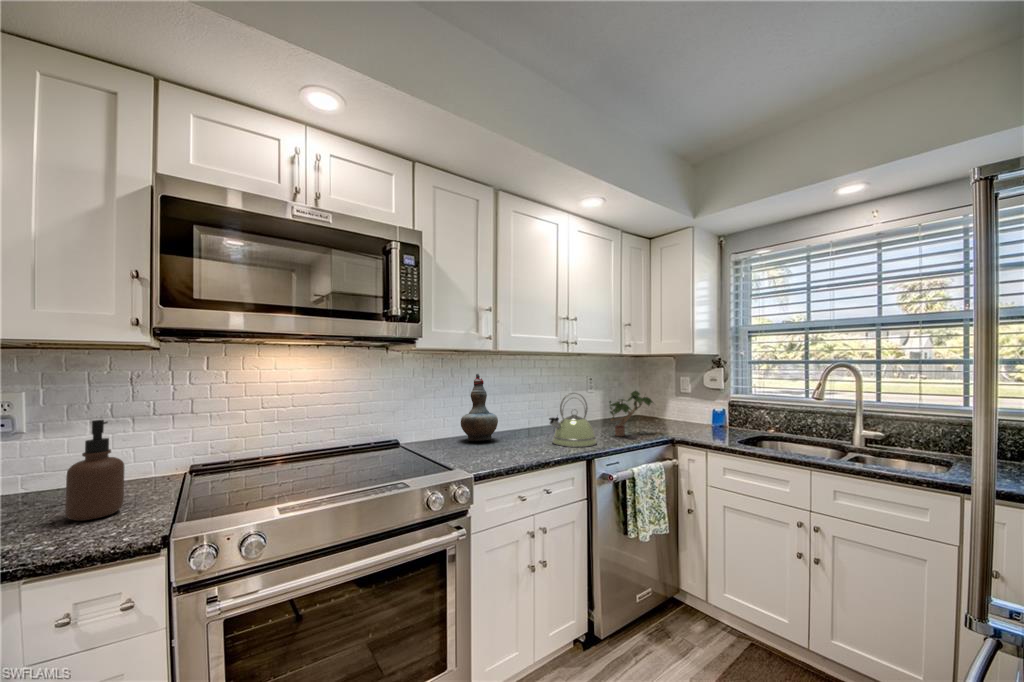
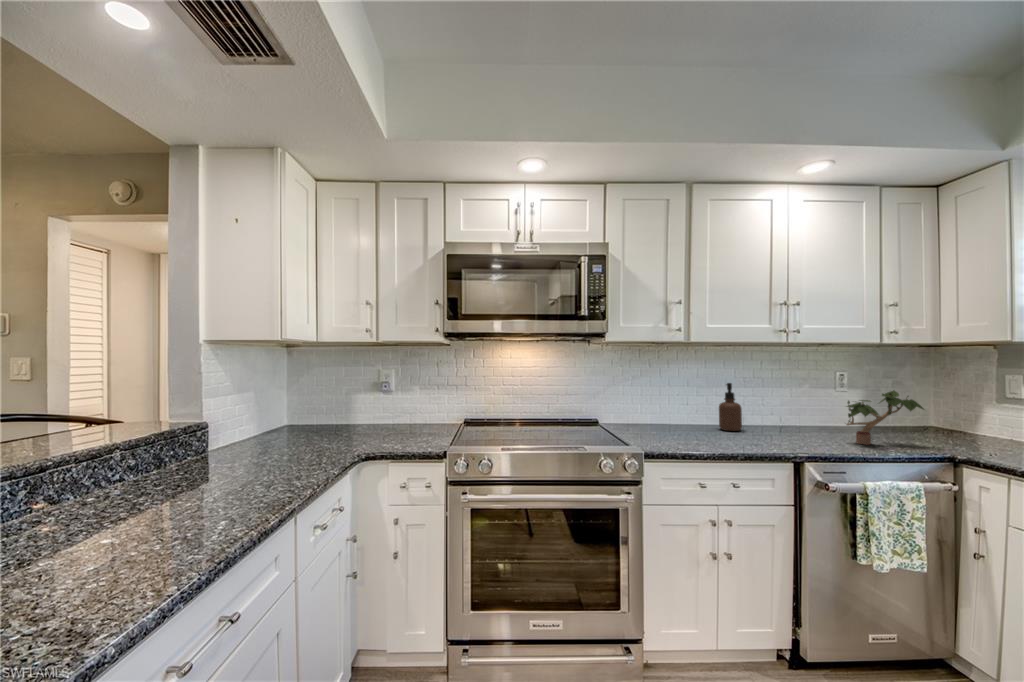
decorative vase: present [461,374,498,441] -> none [661,364,700,430]
kettle: present [549,393,597,447] -> none [752,388,817,448]
soap dispenser: present [65,420,124,521] -> present [719,383,742,431]

